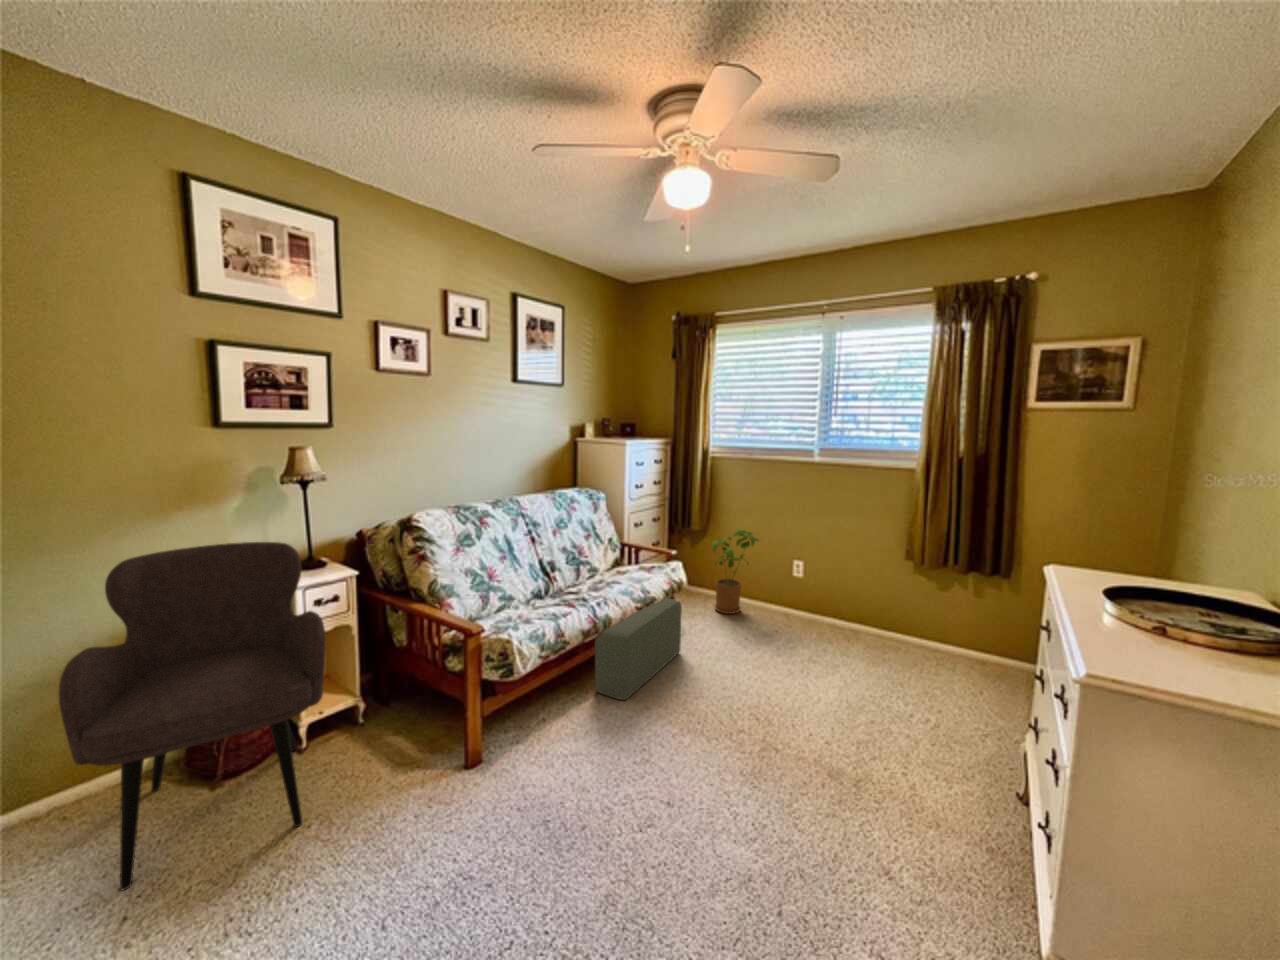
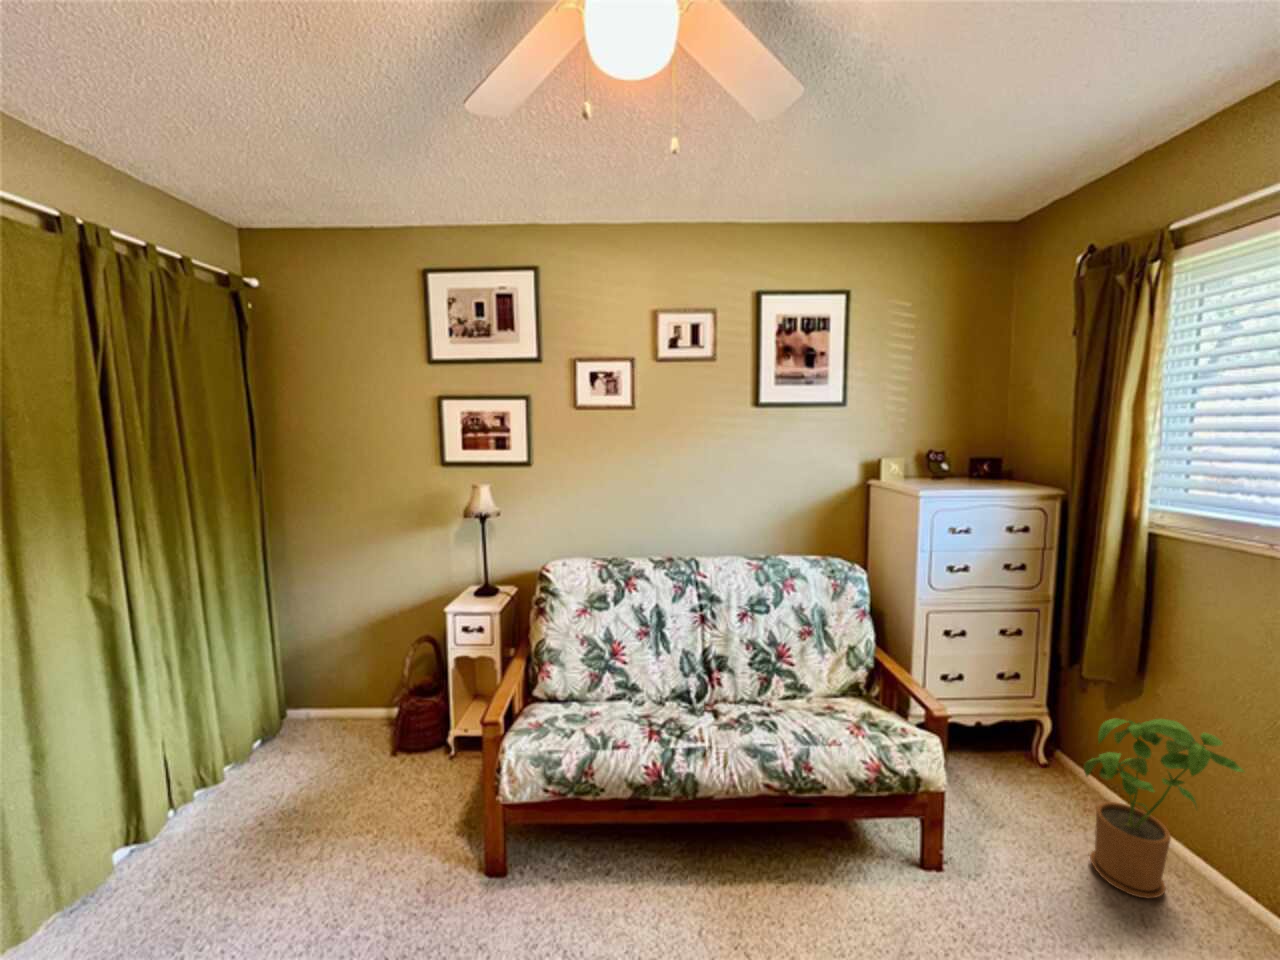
armchair: present [59,542,326,890] -> none [275,560,455,818]
pouf: present [595,598,682,700] -> none [689,772,898,914]

